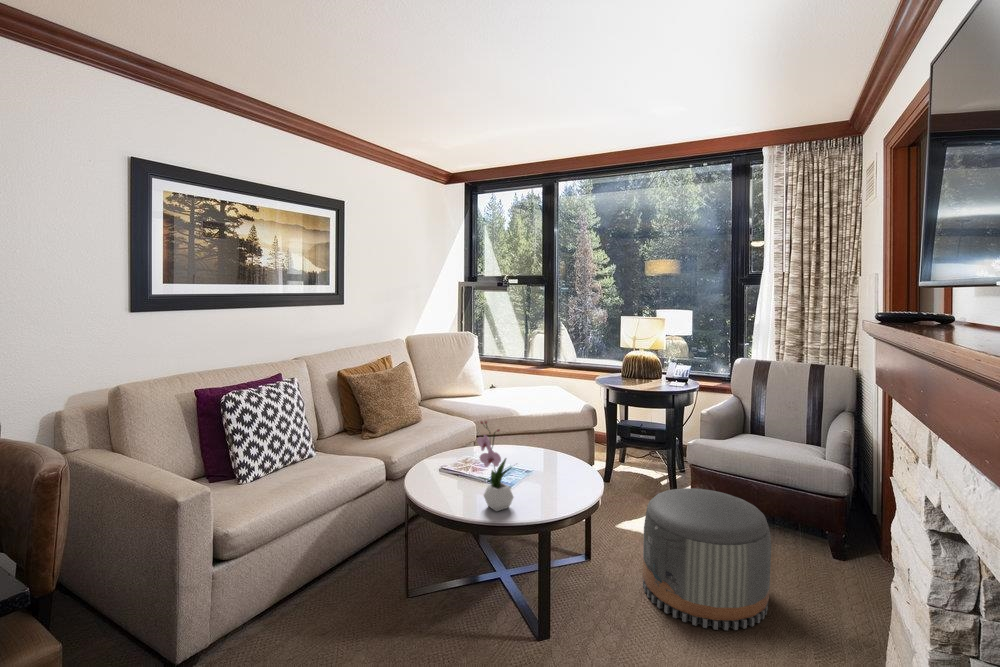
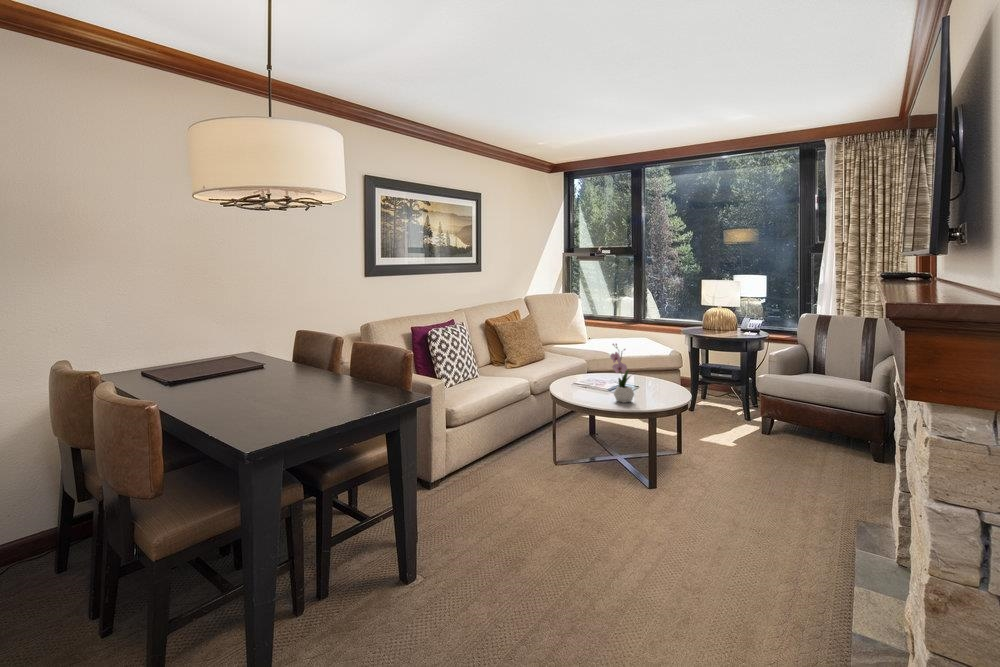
pouf: present [643,488,771,630] -> none [723,399,817,484]

